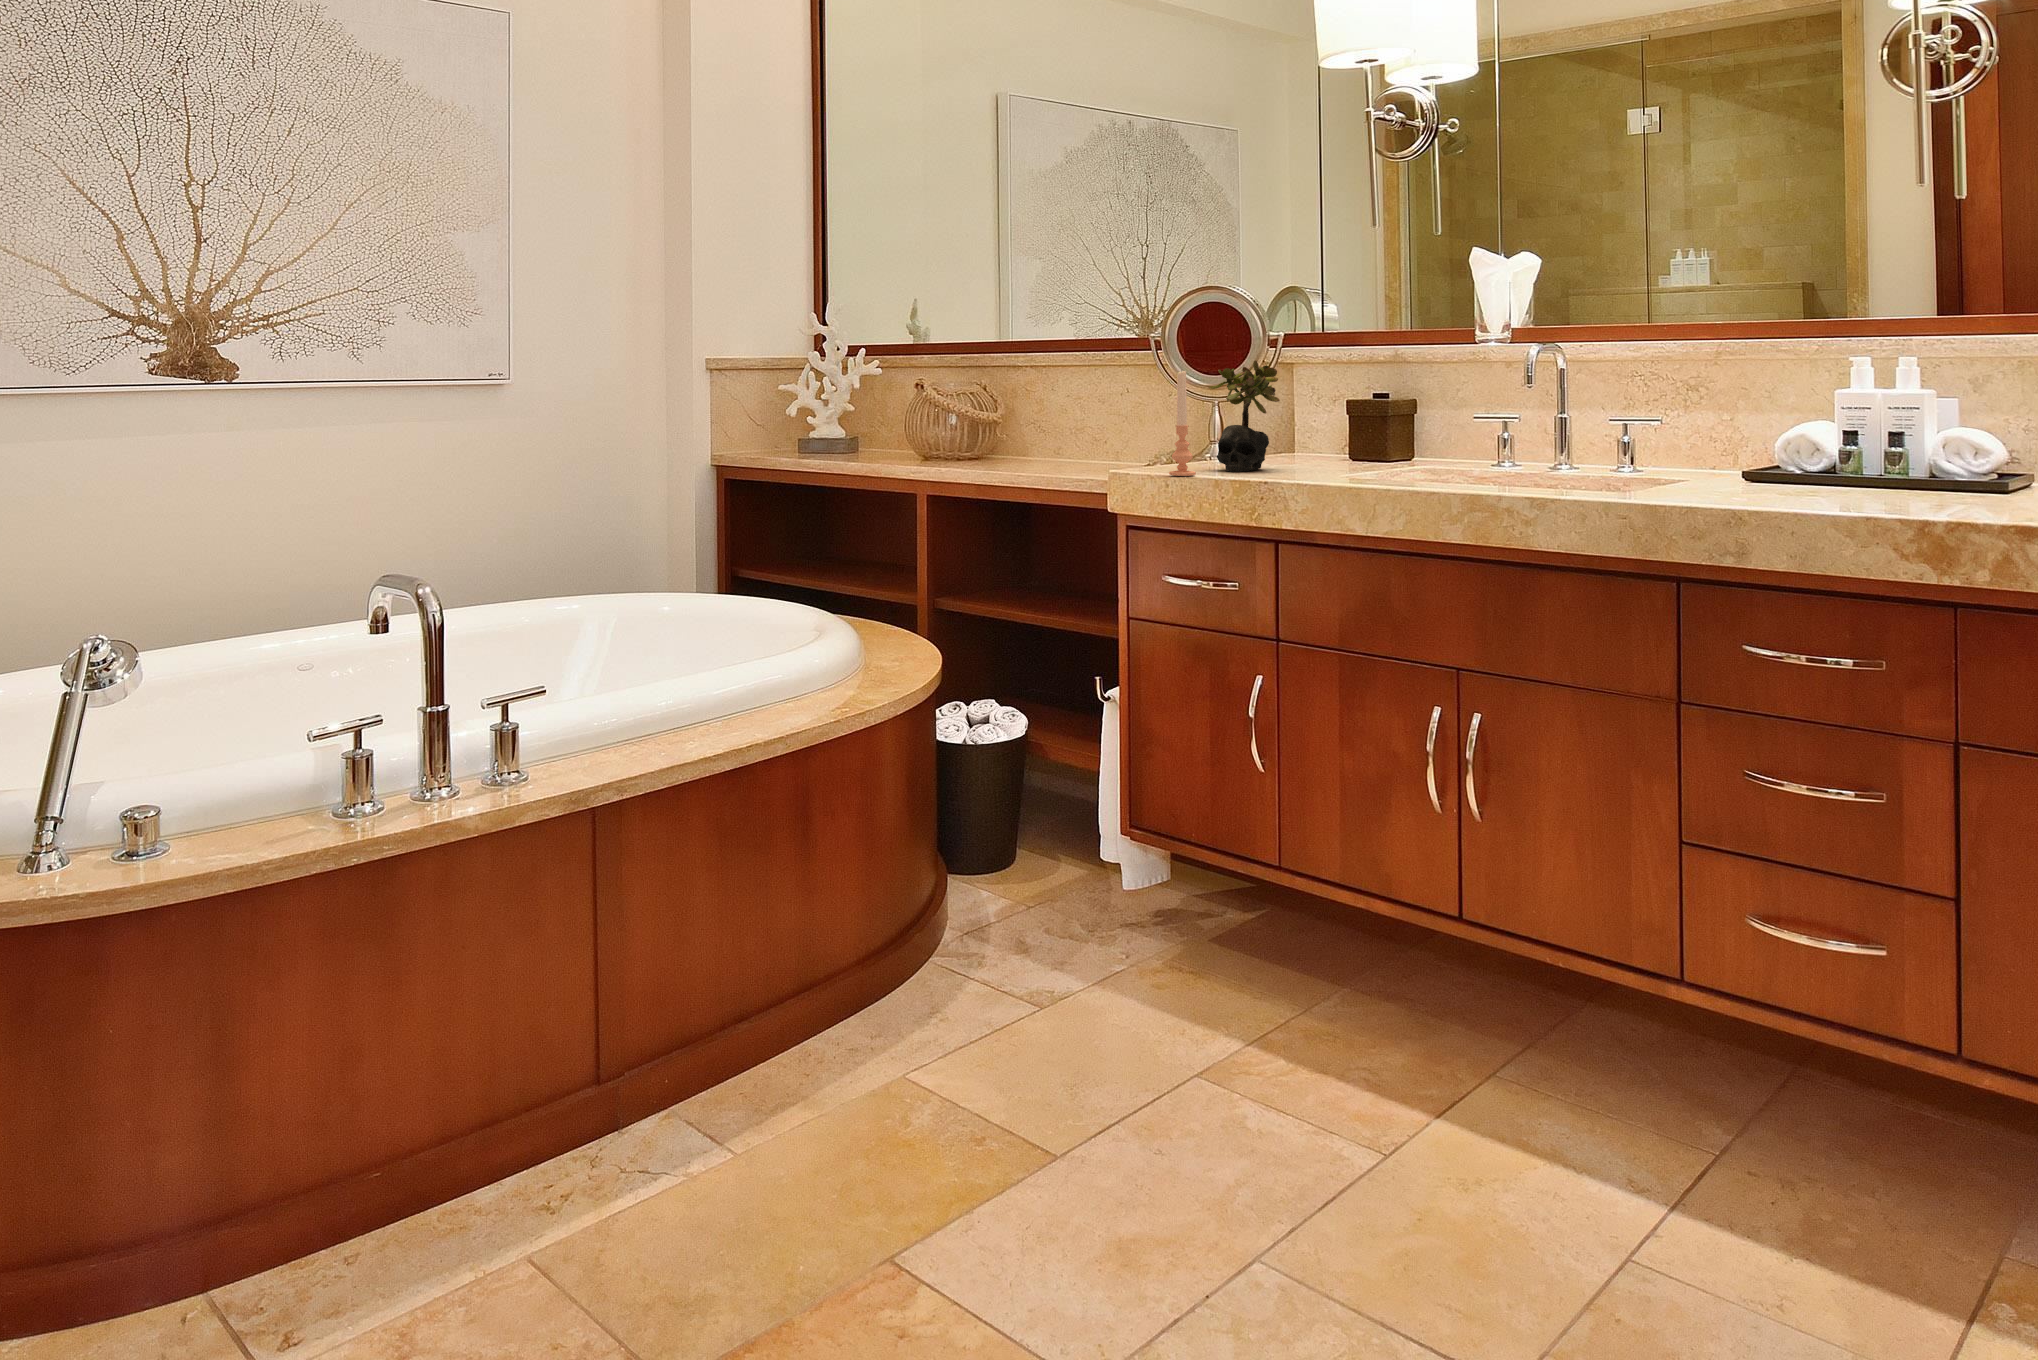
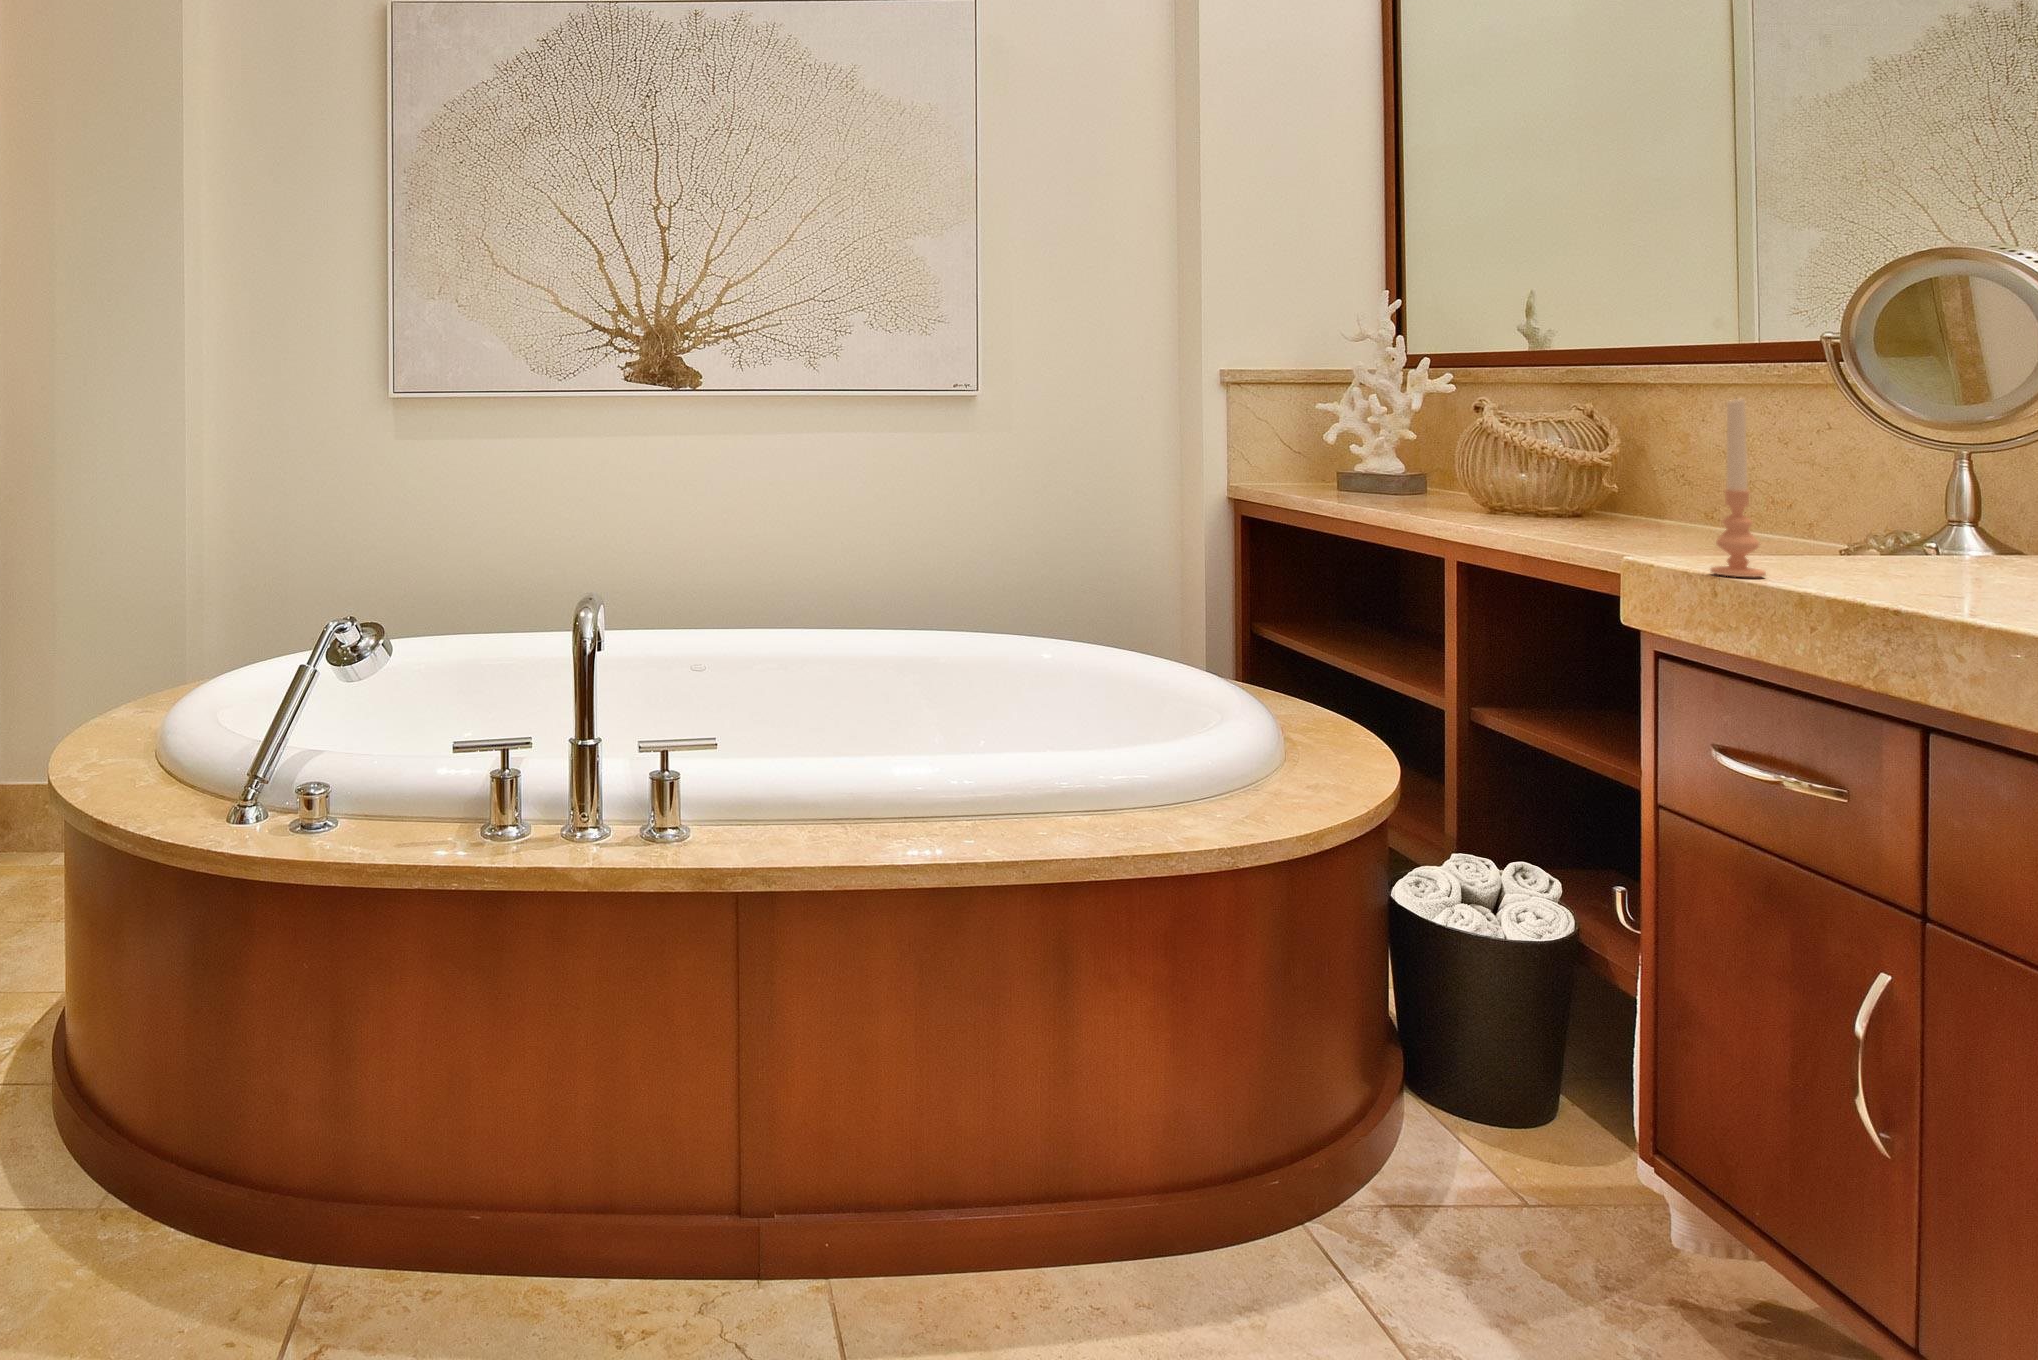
succulent plant: present [1208,361,1280,472] -> none [1843,381,2010,580]

